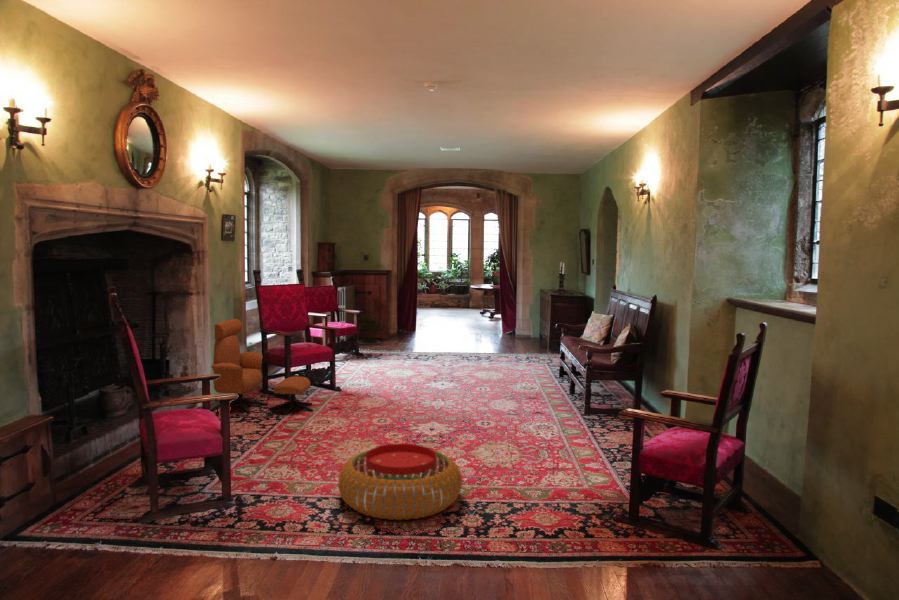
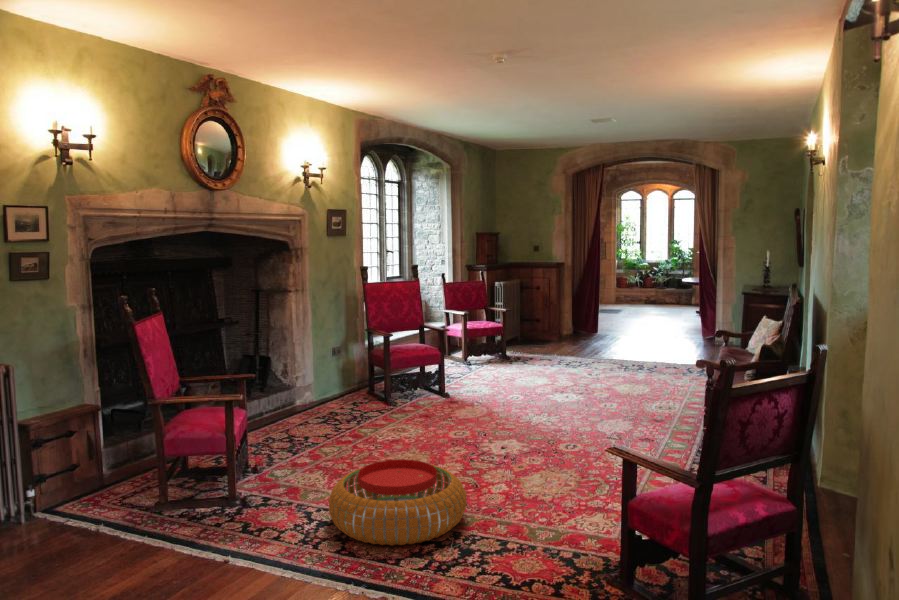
potted tree: present [359,308,380,345] -> none [519,300,549,346]
lounge chair: present [211,319,313,415] -> none [303,317,408,418]

